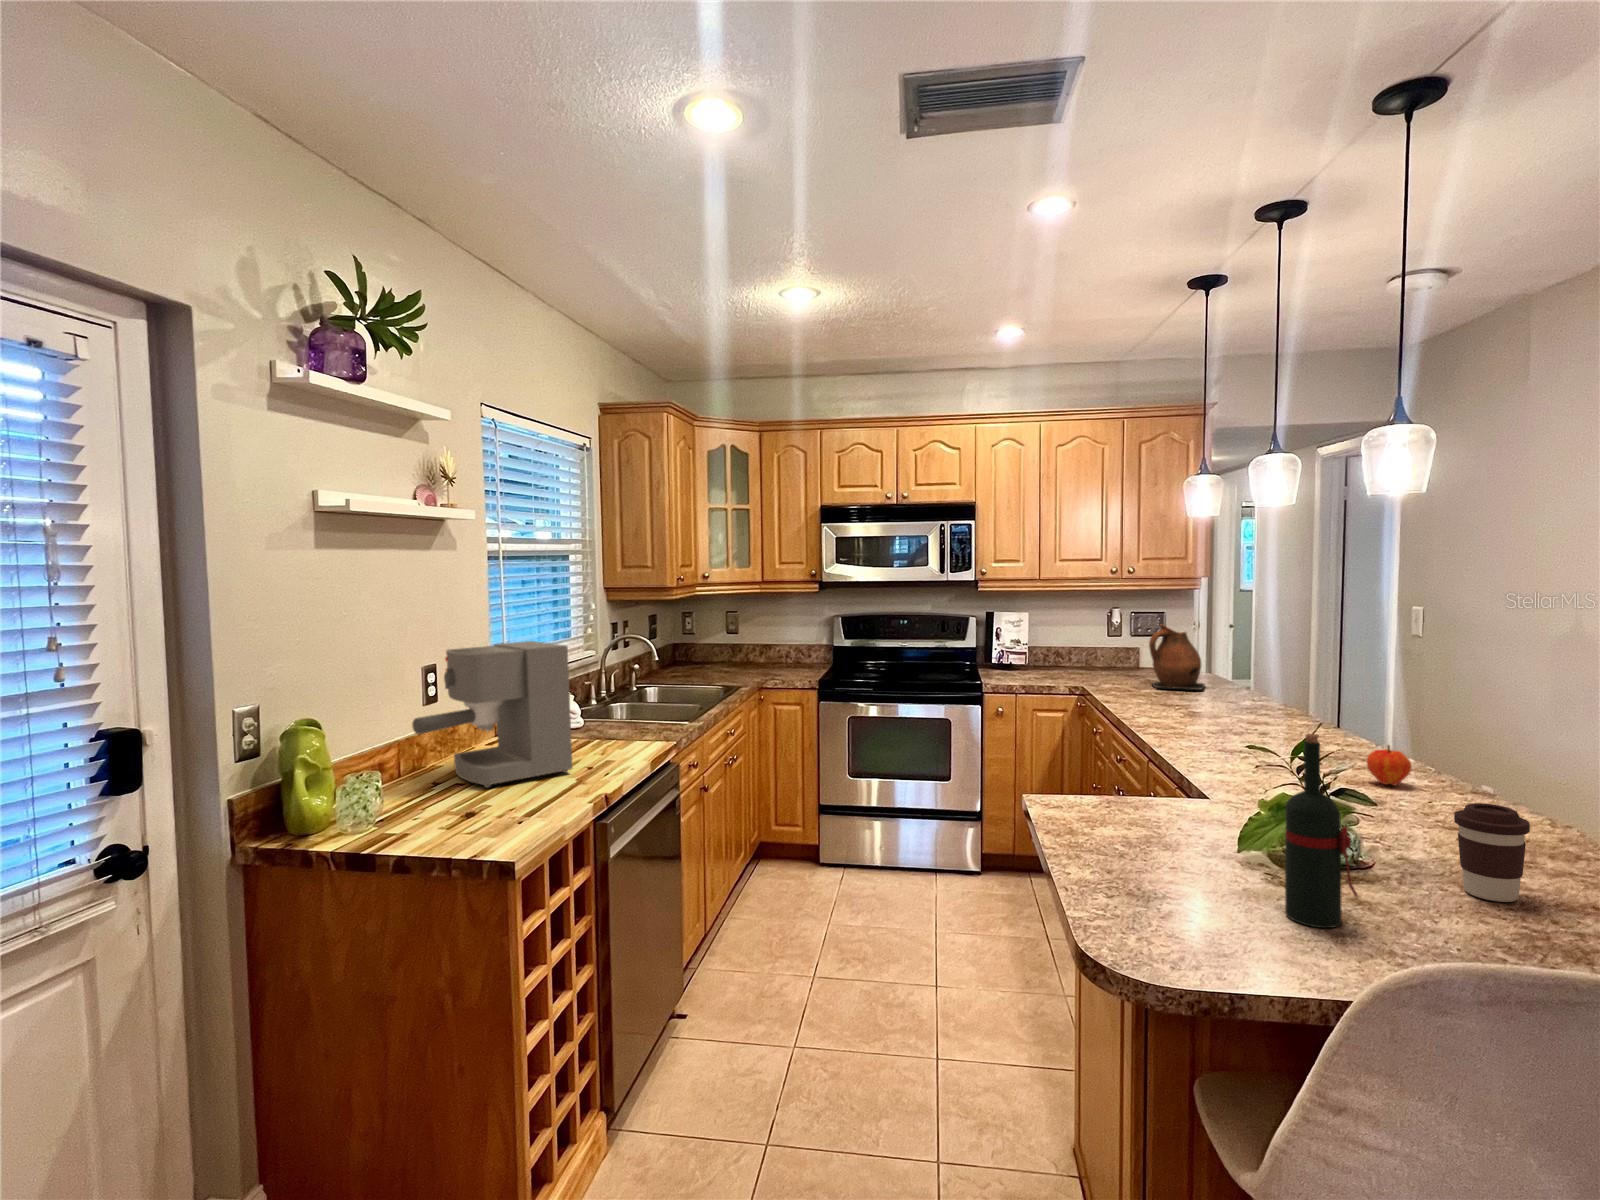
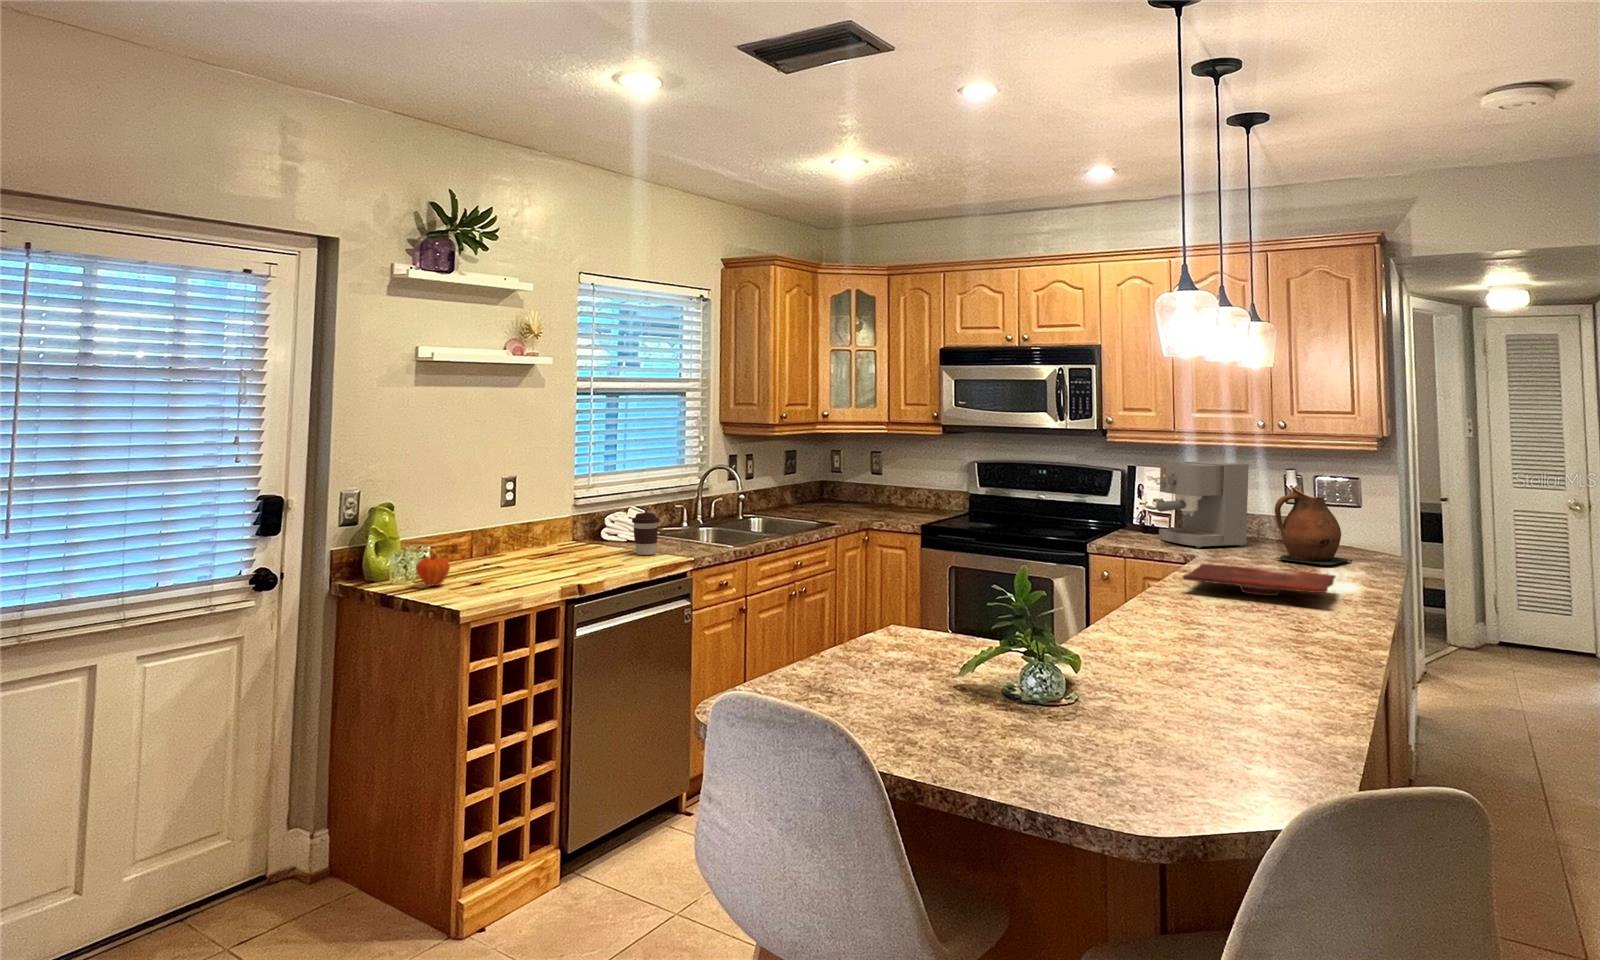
coffee maker: present [412,641,573,788] -> present [1156,462,1249,548]
cutting board: none [1146,699,1290,723] -> present [1183,564,1335,596]
wine bottle: present [1285,733,1357,928] -> none [901,560,947,732]
fruit: present [1367,745,1412,785] -> present [416,554,450,586]
coffee cup: present [1454,803,1530,902] -> present [632,513,659,555]

